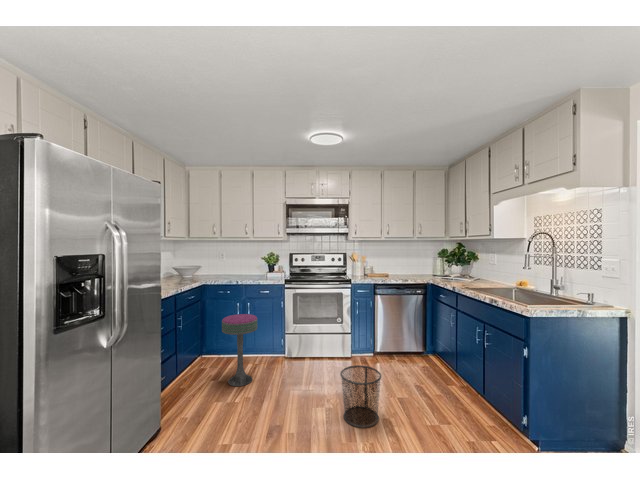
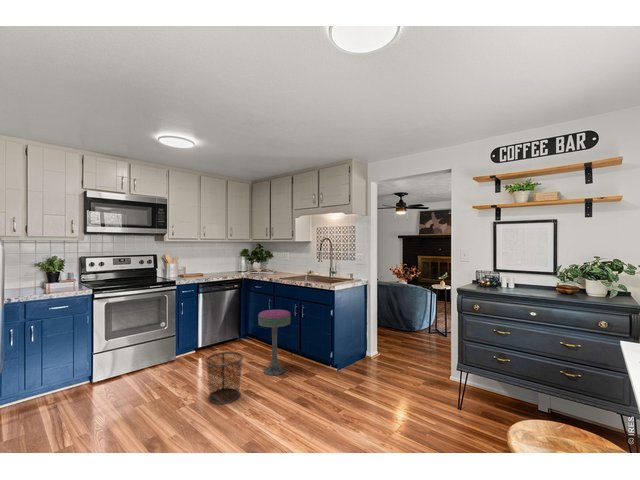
bar stool: present [222,314,258,386] -> present [258,310,291,375]

